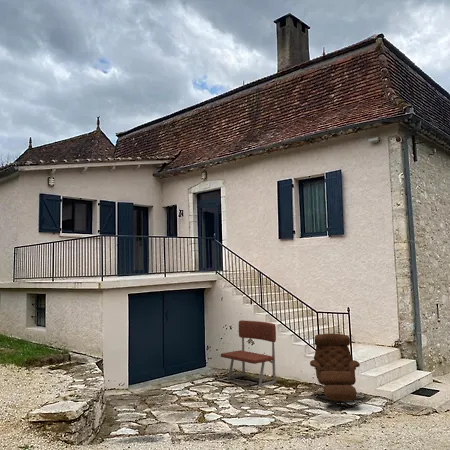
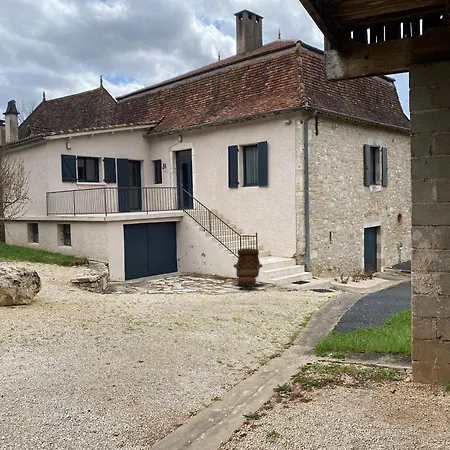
bench: present [221,320,276,387] -> none [184,241,218,281]

